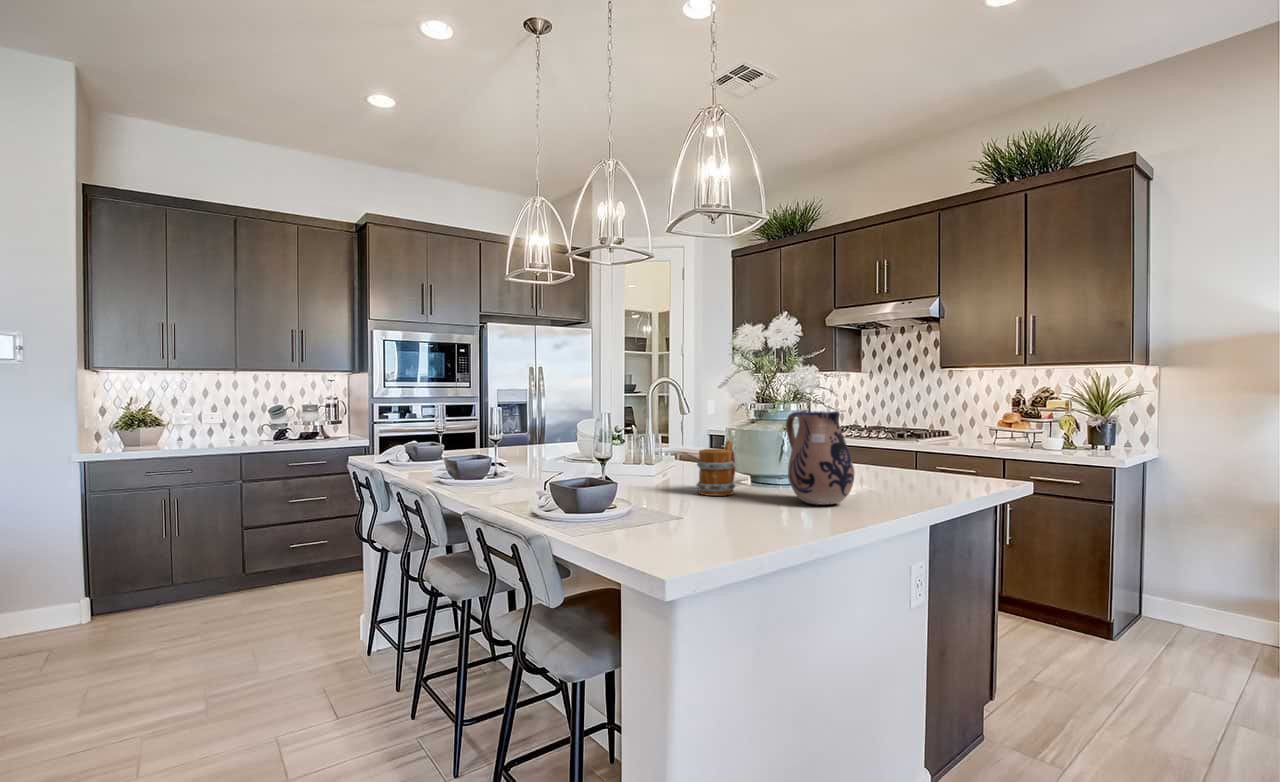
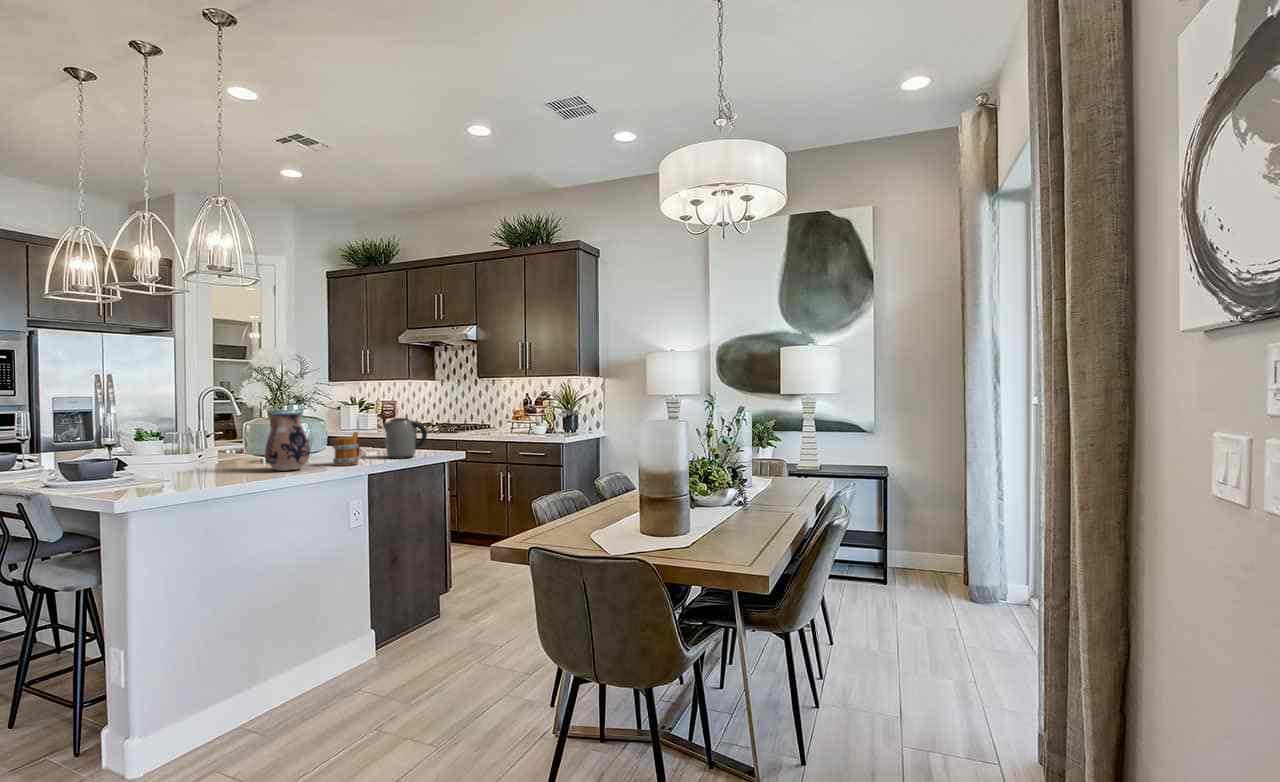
kettle: none [922,423,994,490] -> present [383,418,427,459]
mug: present [696,441,735,496] -> present [333,432,361,466]

